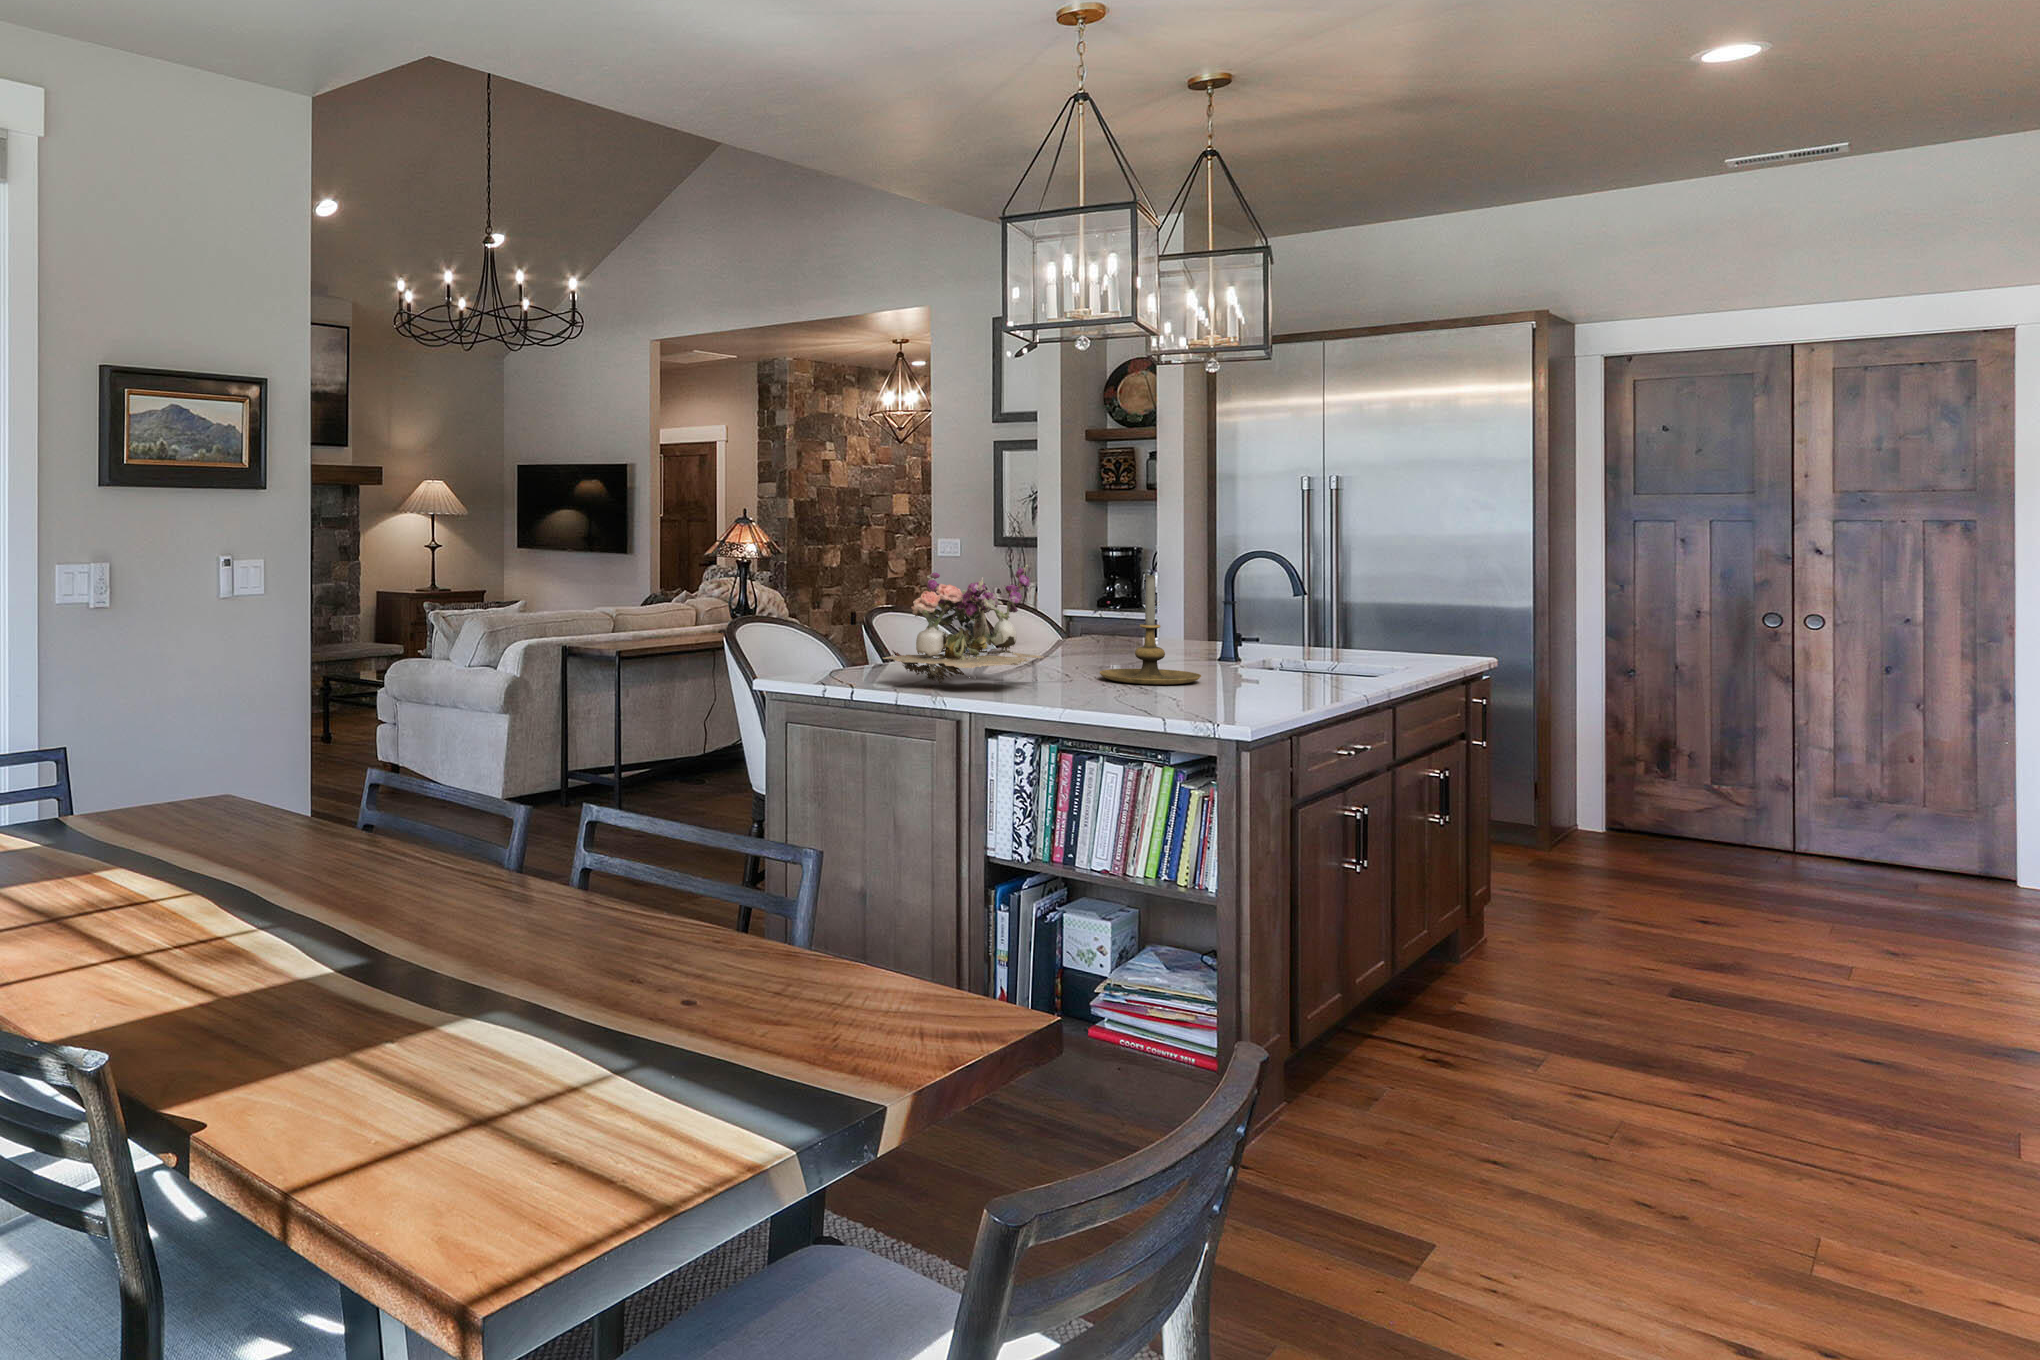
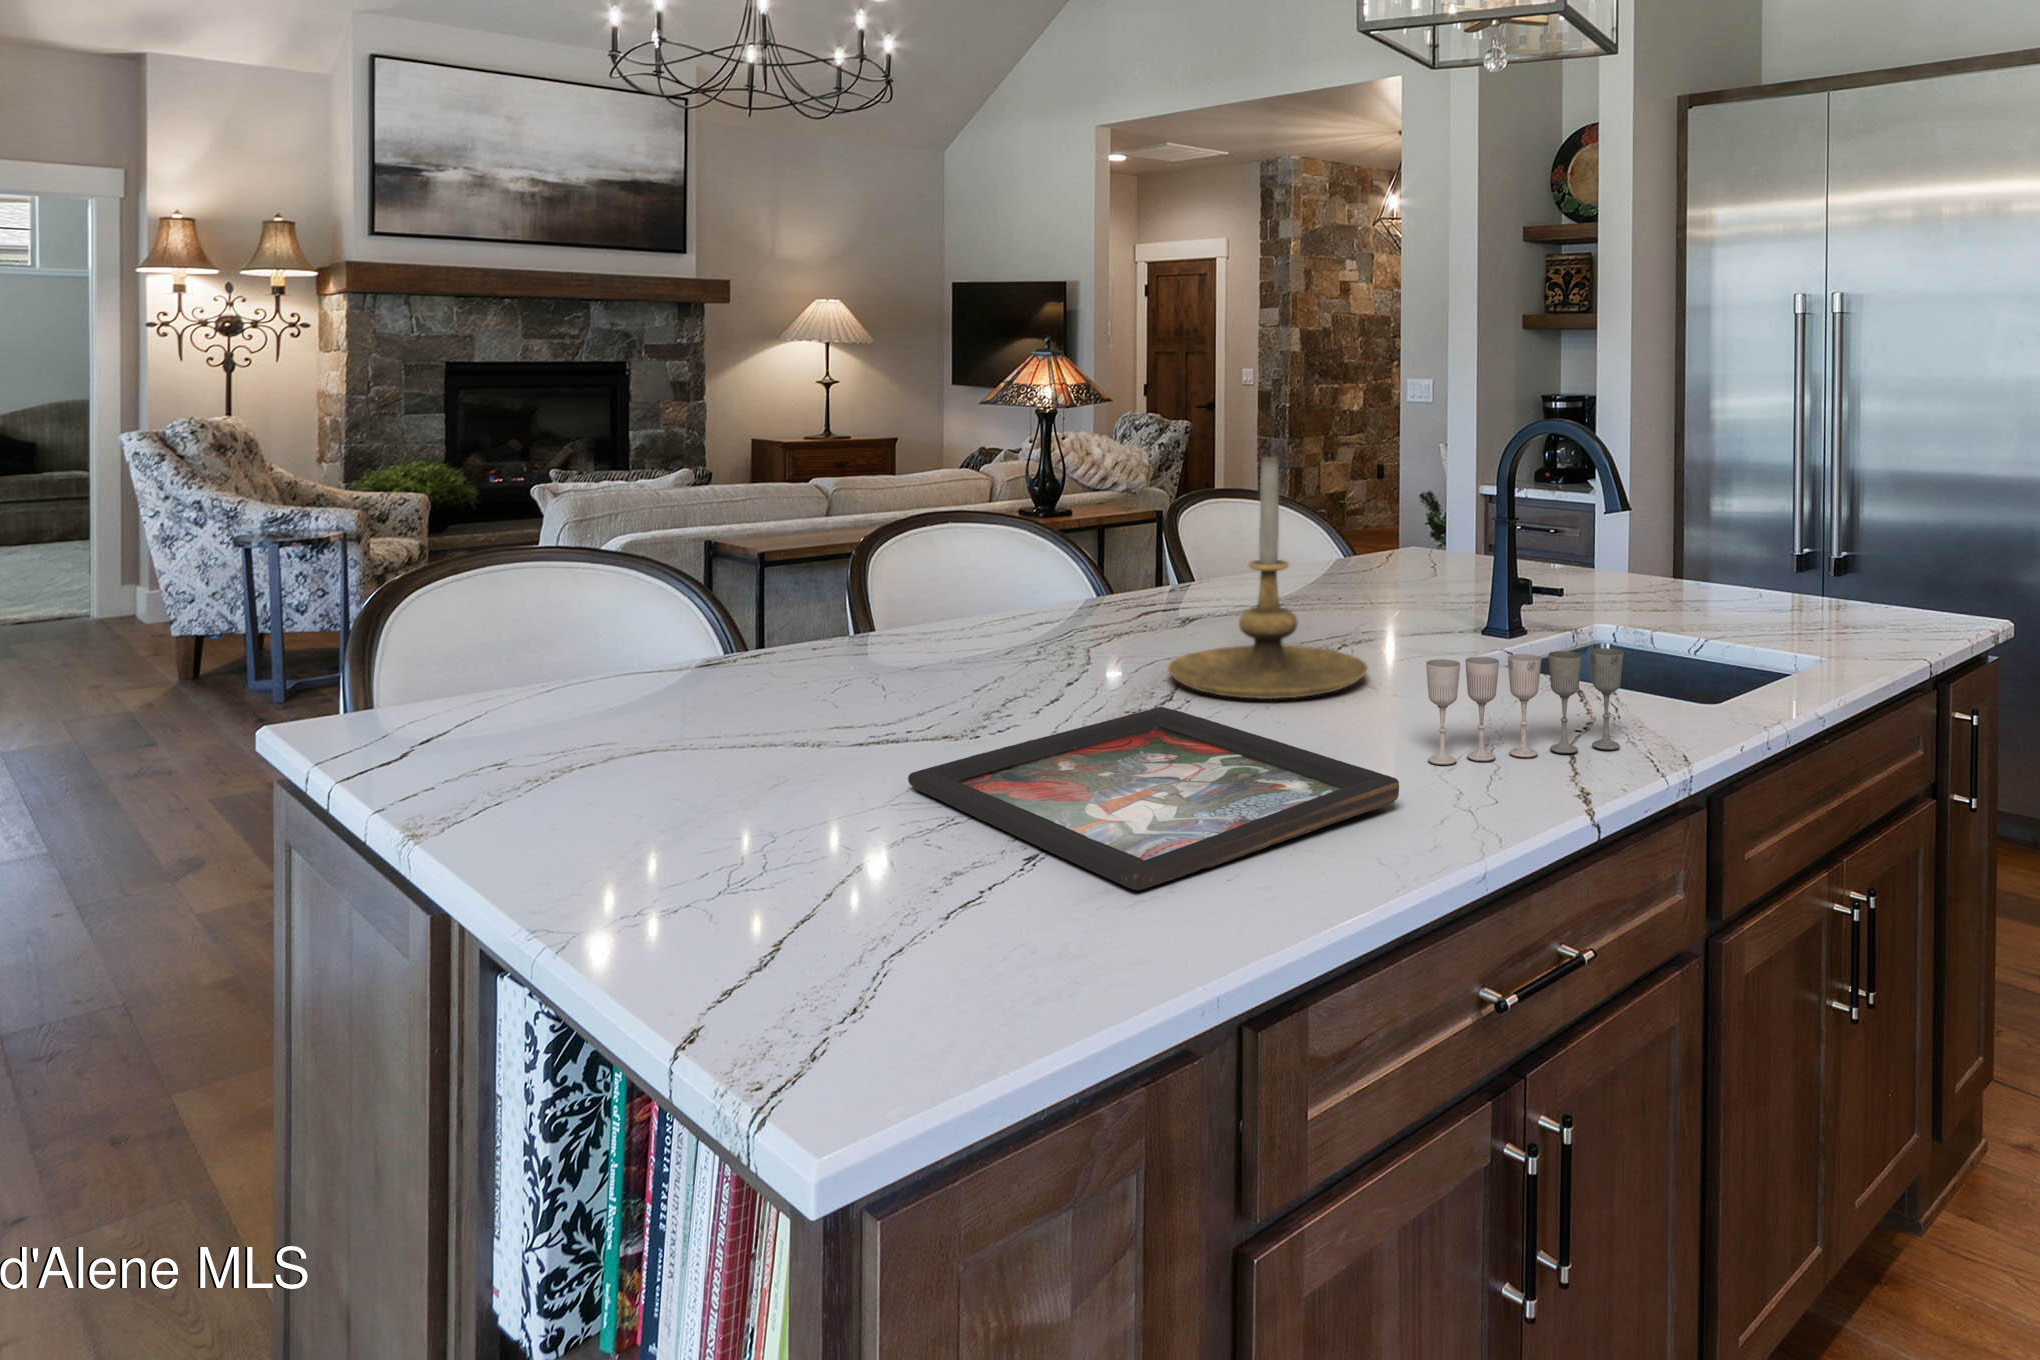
flower arrangement: present [883,564,1044,685] -> none [627,431,987,701]
wine glass: none [1273,653,1353,698] -> present [1426,648,1624,765]
decorative tray: none [1080,680,1288,717] -> present [908,707,1399,890]

